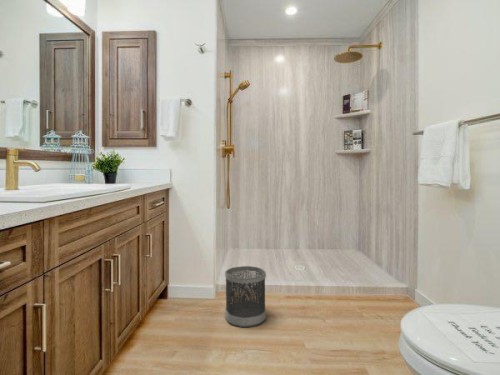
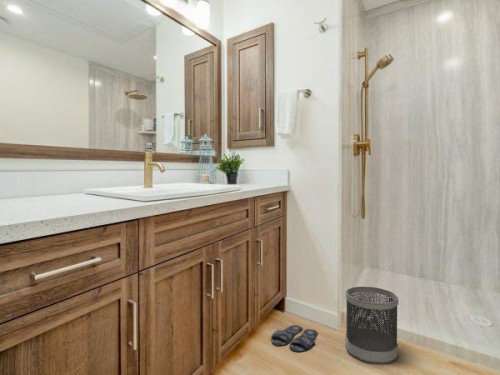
slippers: none [160,309,201,331] -> present [271,325,317,352]

